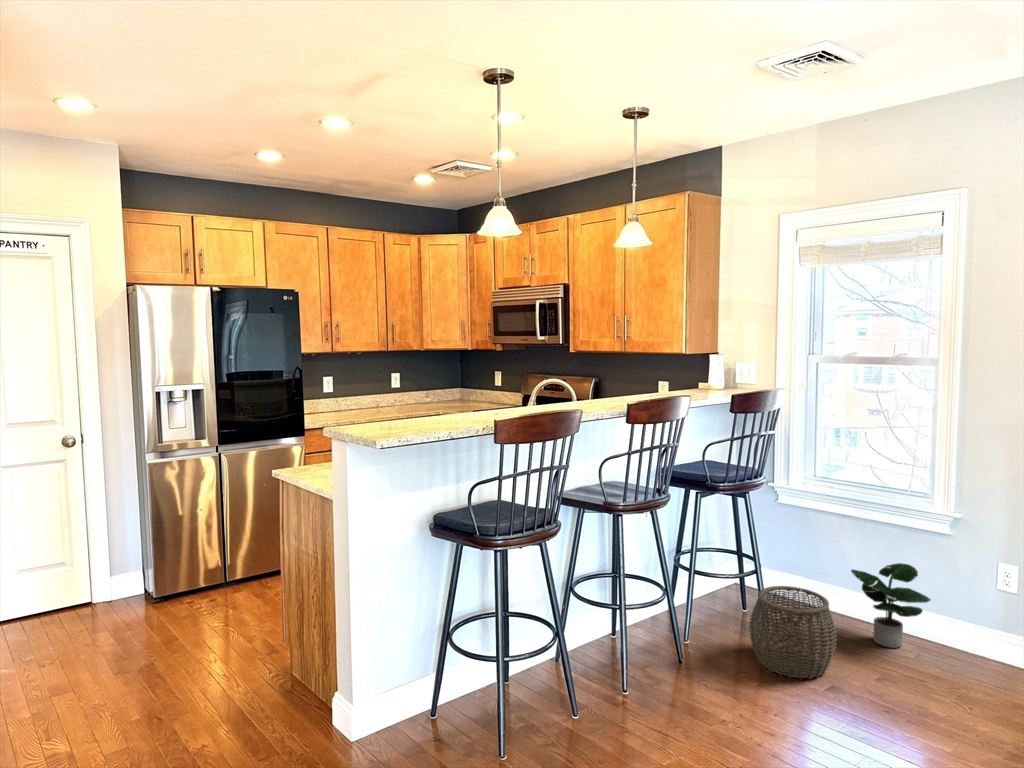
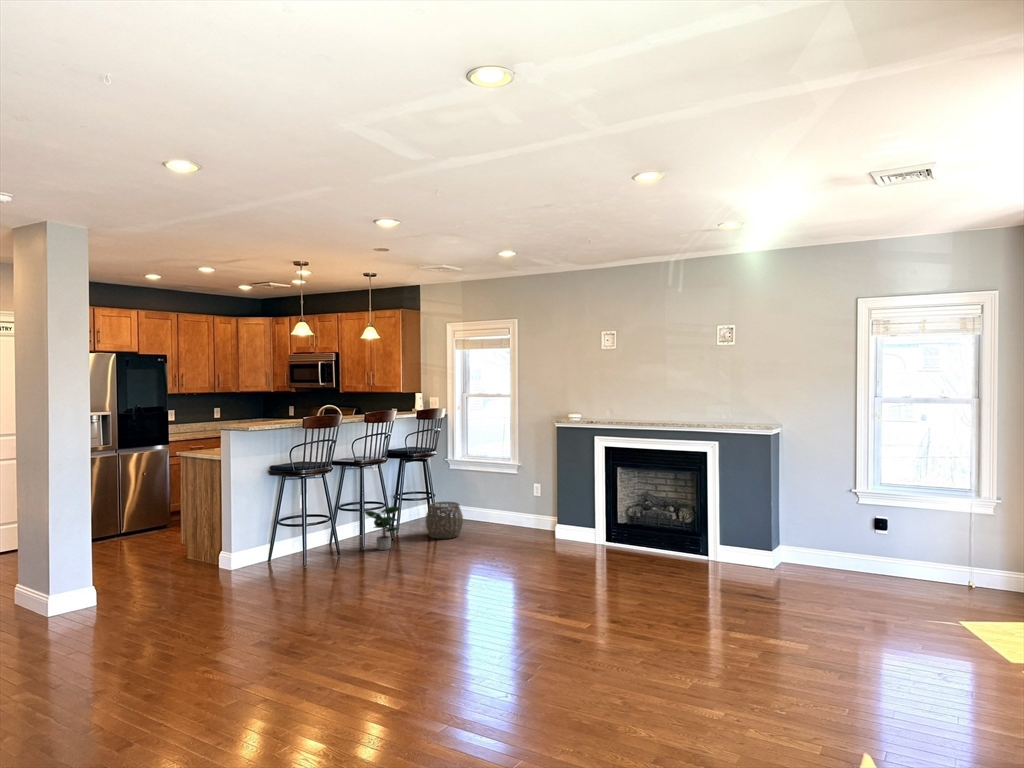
potted plant: present [851,563,931,648] -> present [365,506,400,550]

